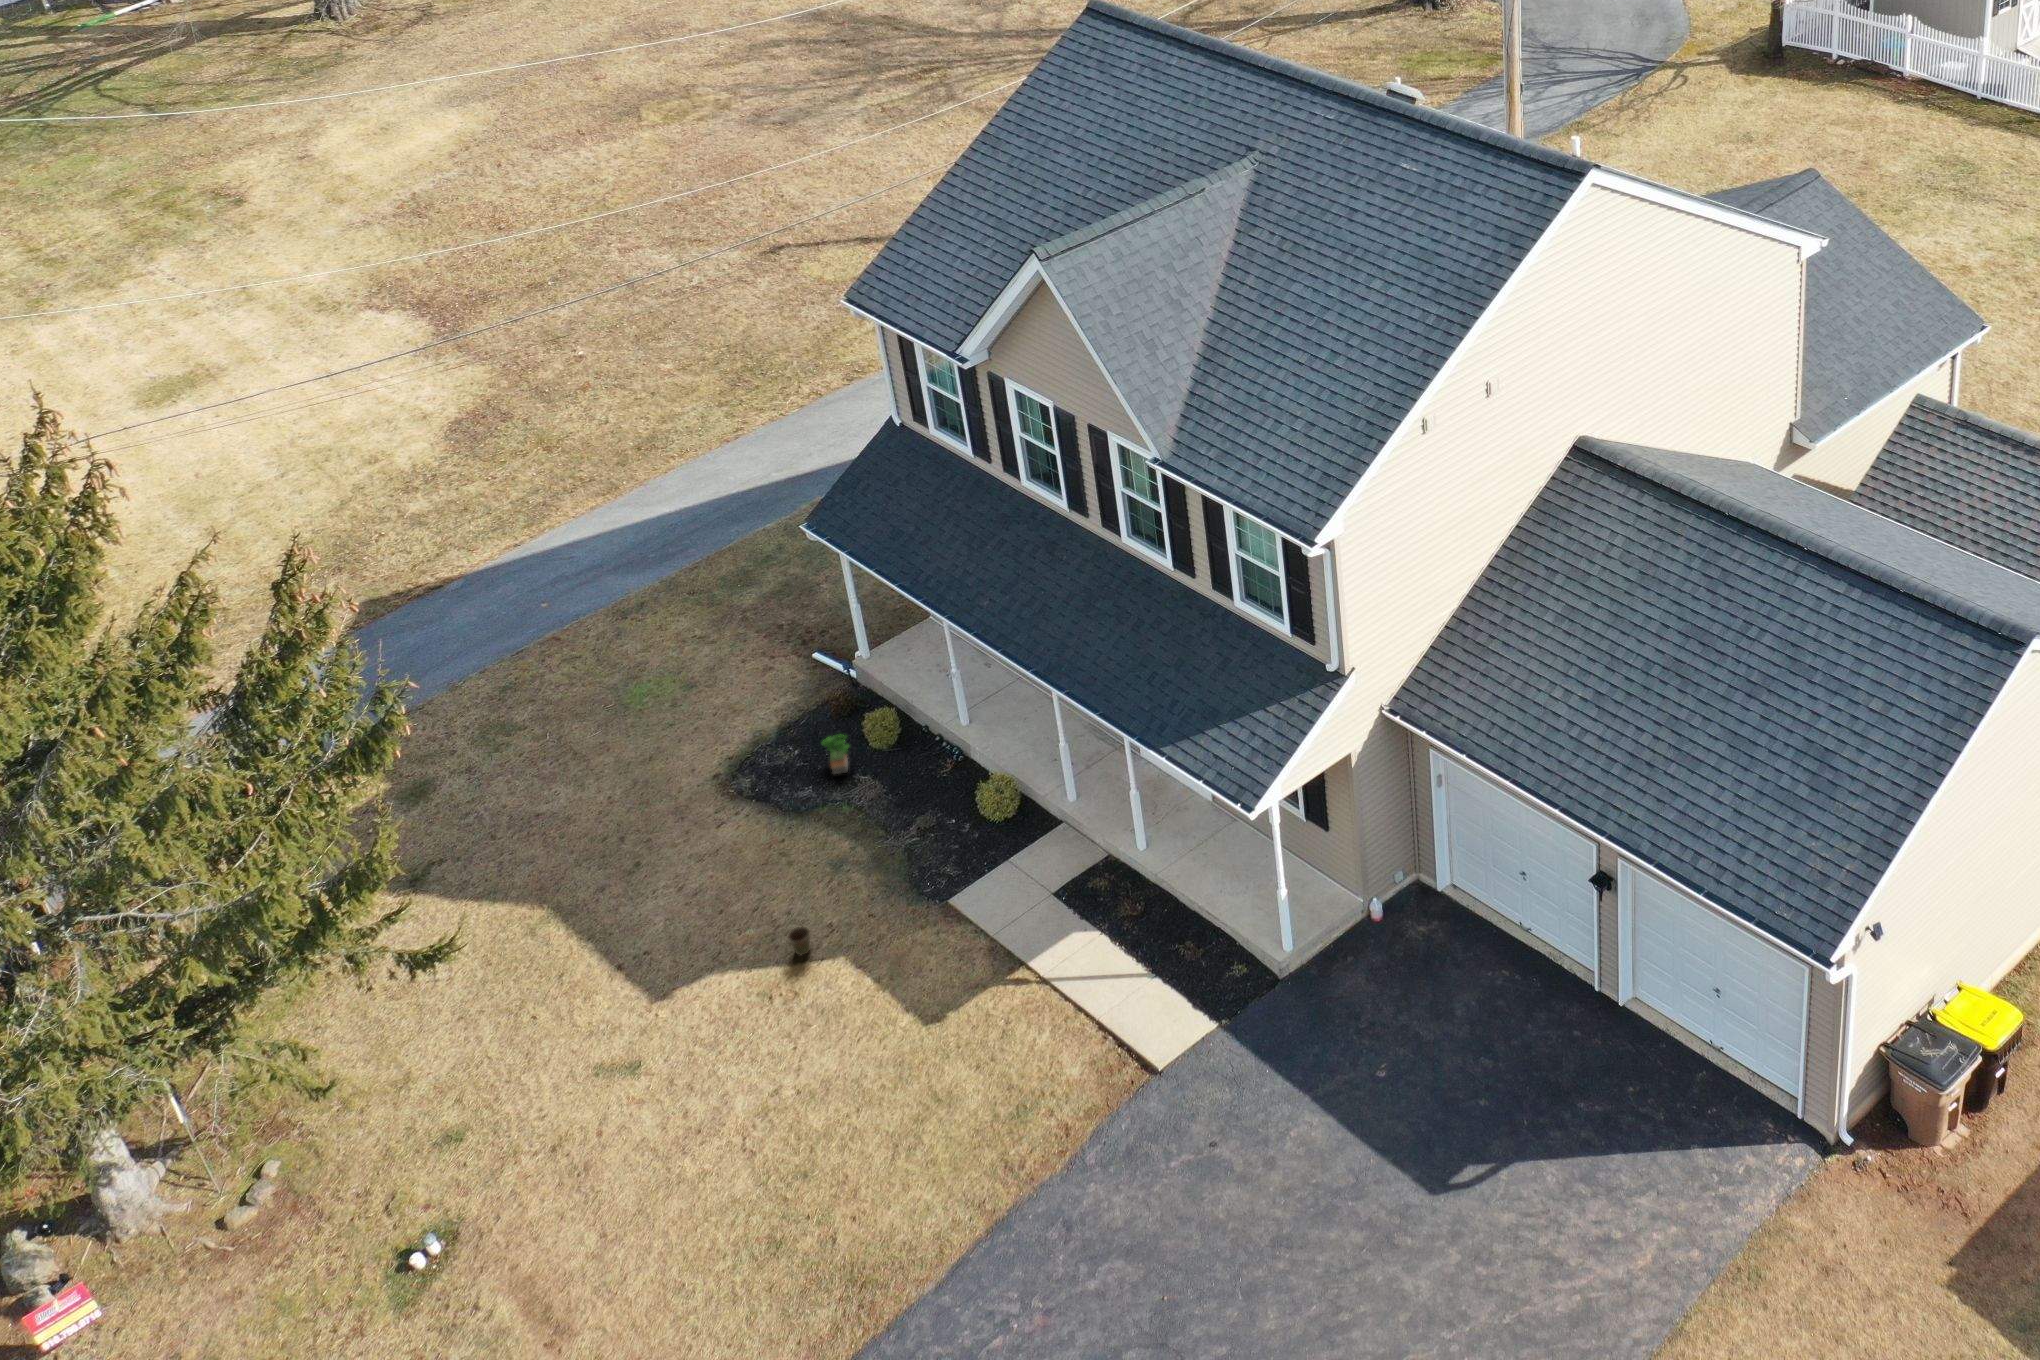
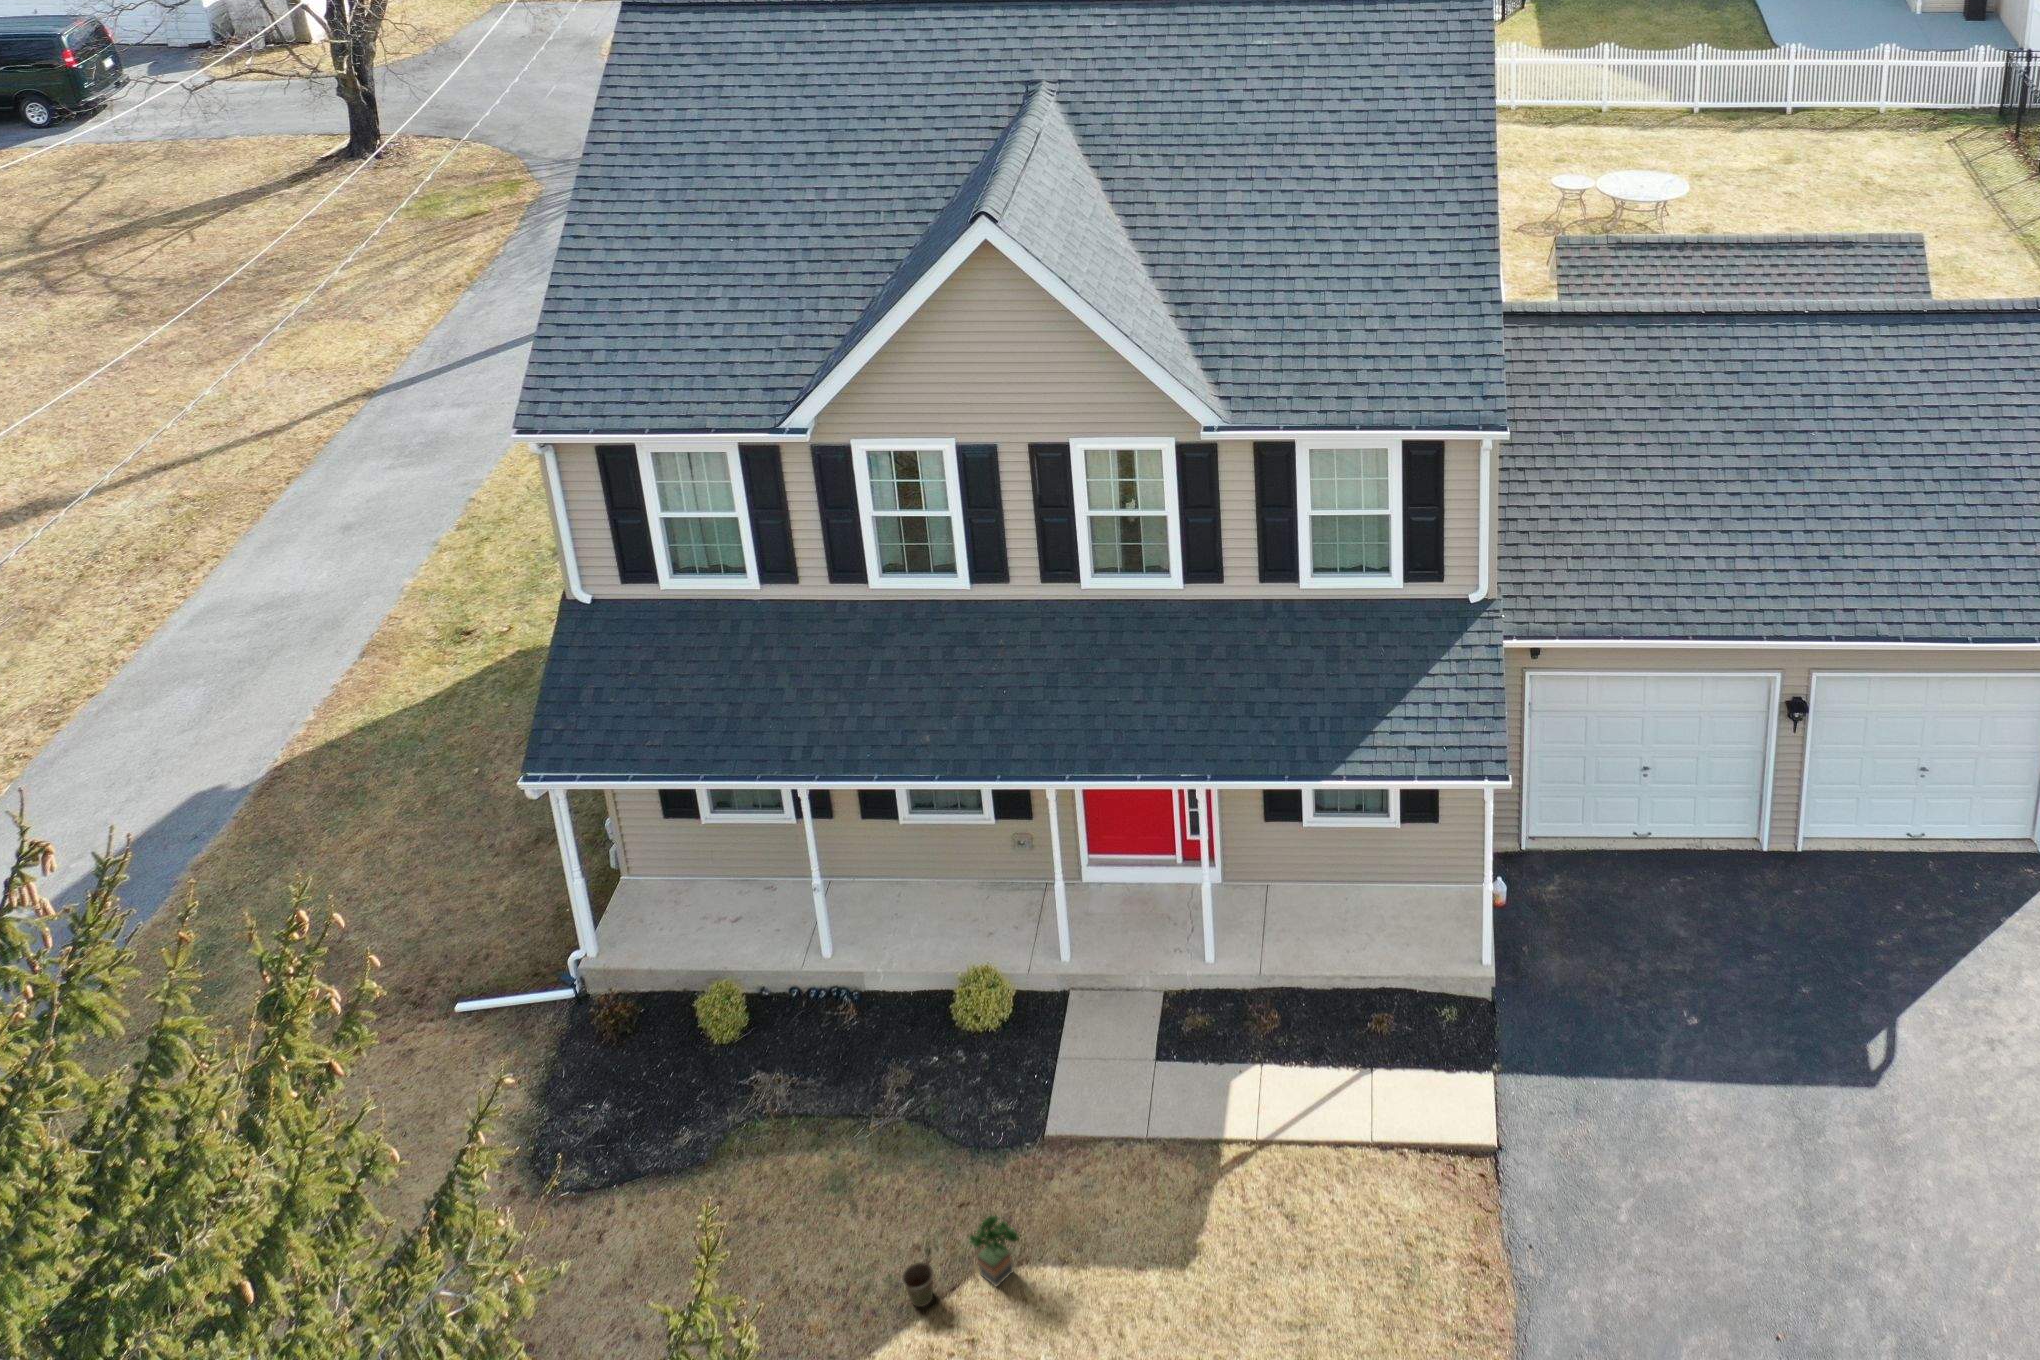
potted tree: present [822,735,848,774] -> present [969,1215,1019,1286]

